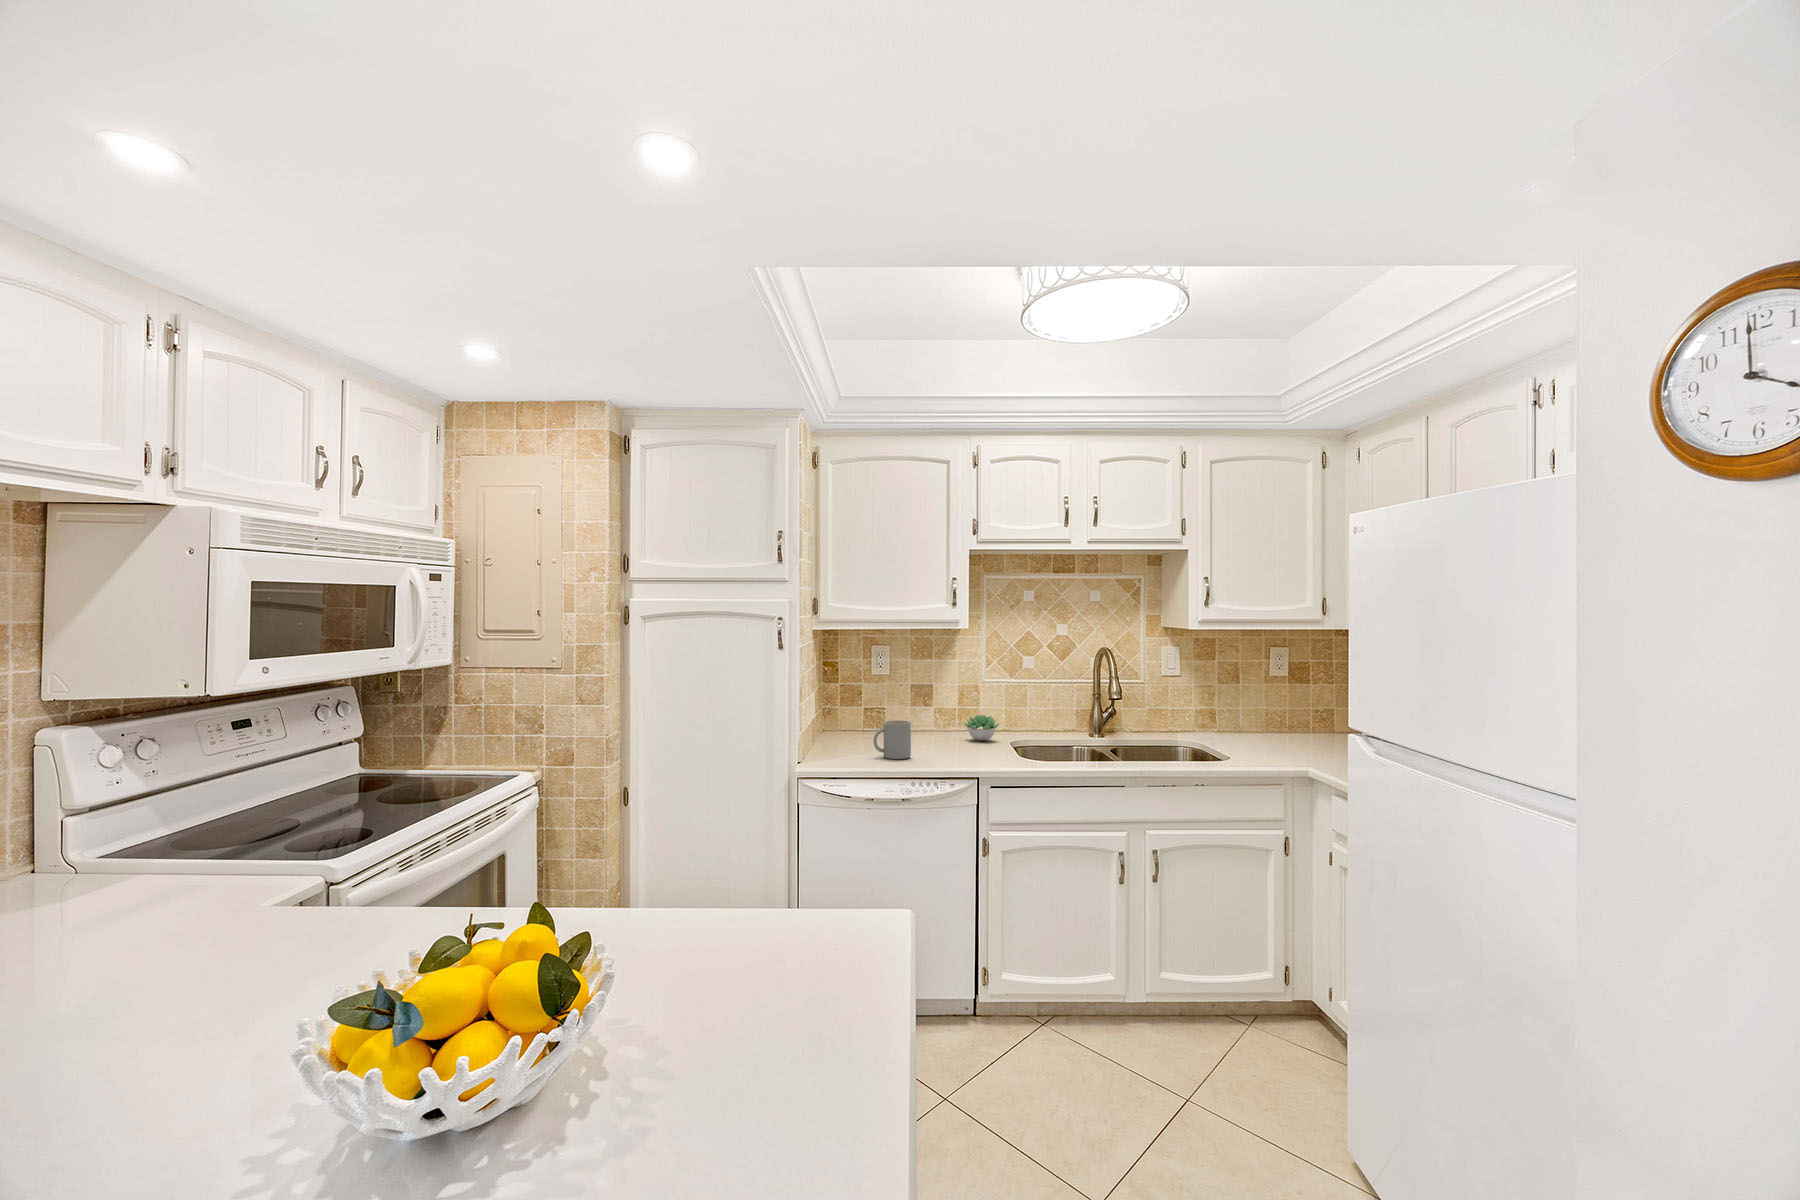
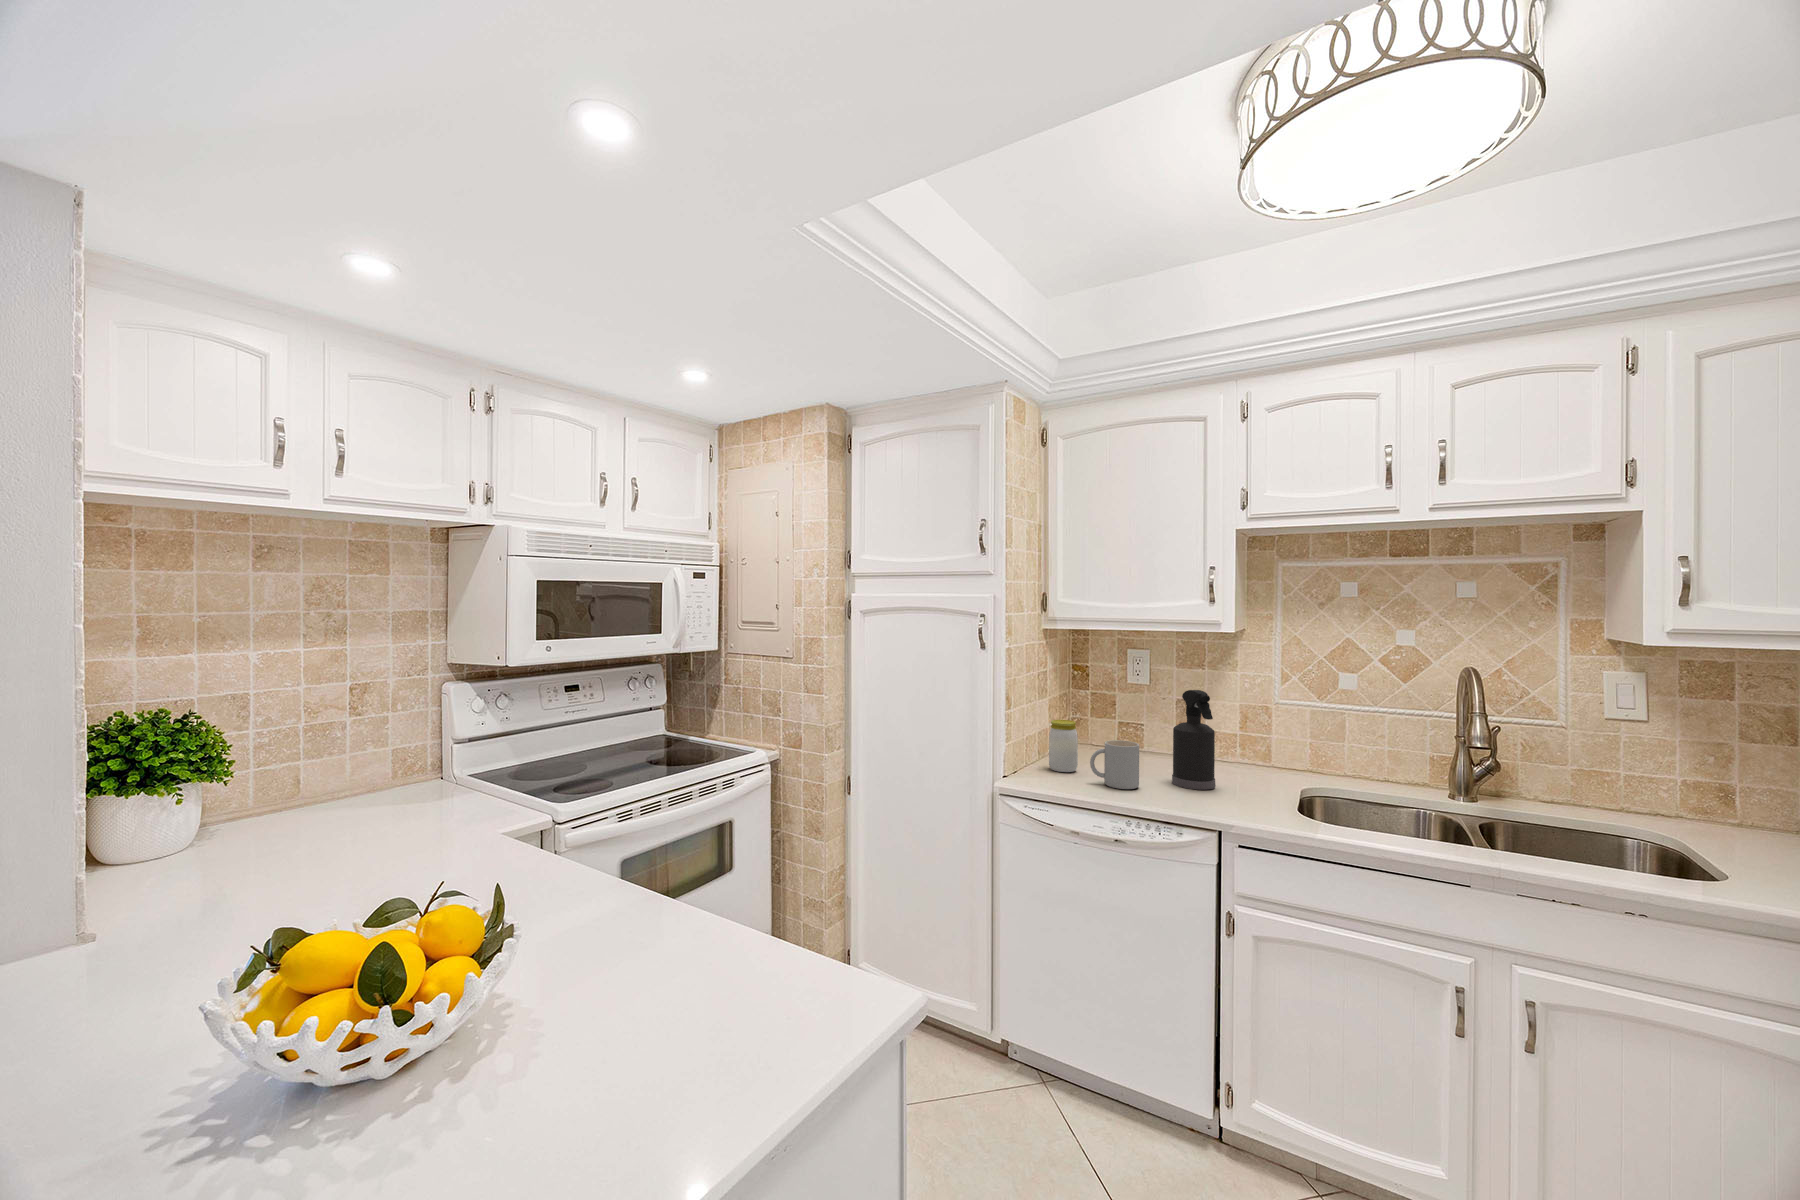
spray bottle: none [925,675,958,753] -> present [1172,690,1215,790]
jar: none [829,709,853,754] -> present [1049,720,1078,772]
succulent plant: present [964,715,999,741] -> none [1248,745,1299,779]

